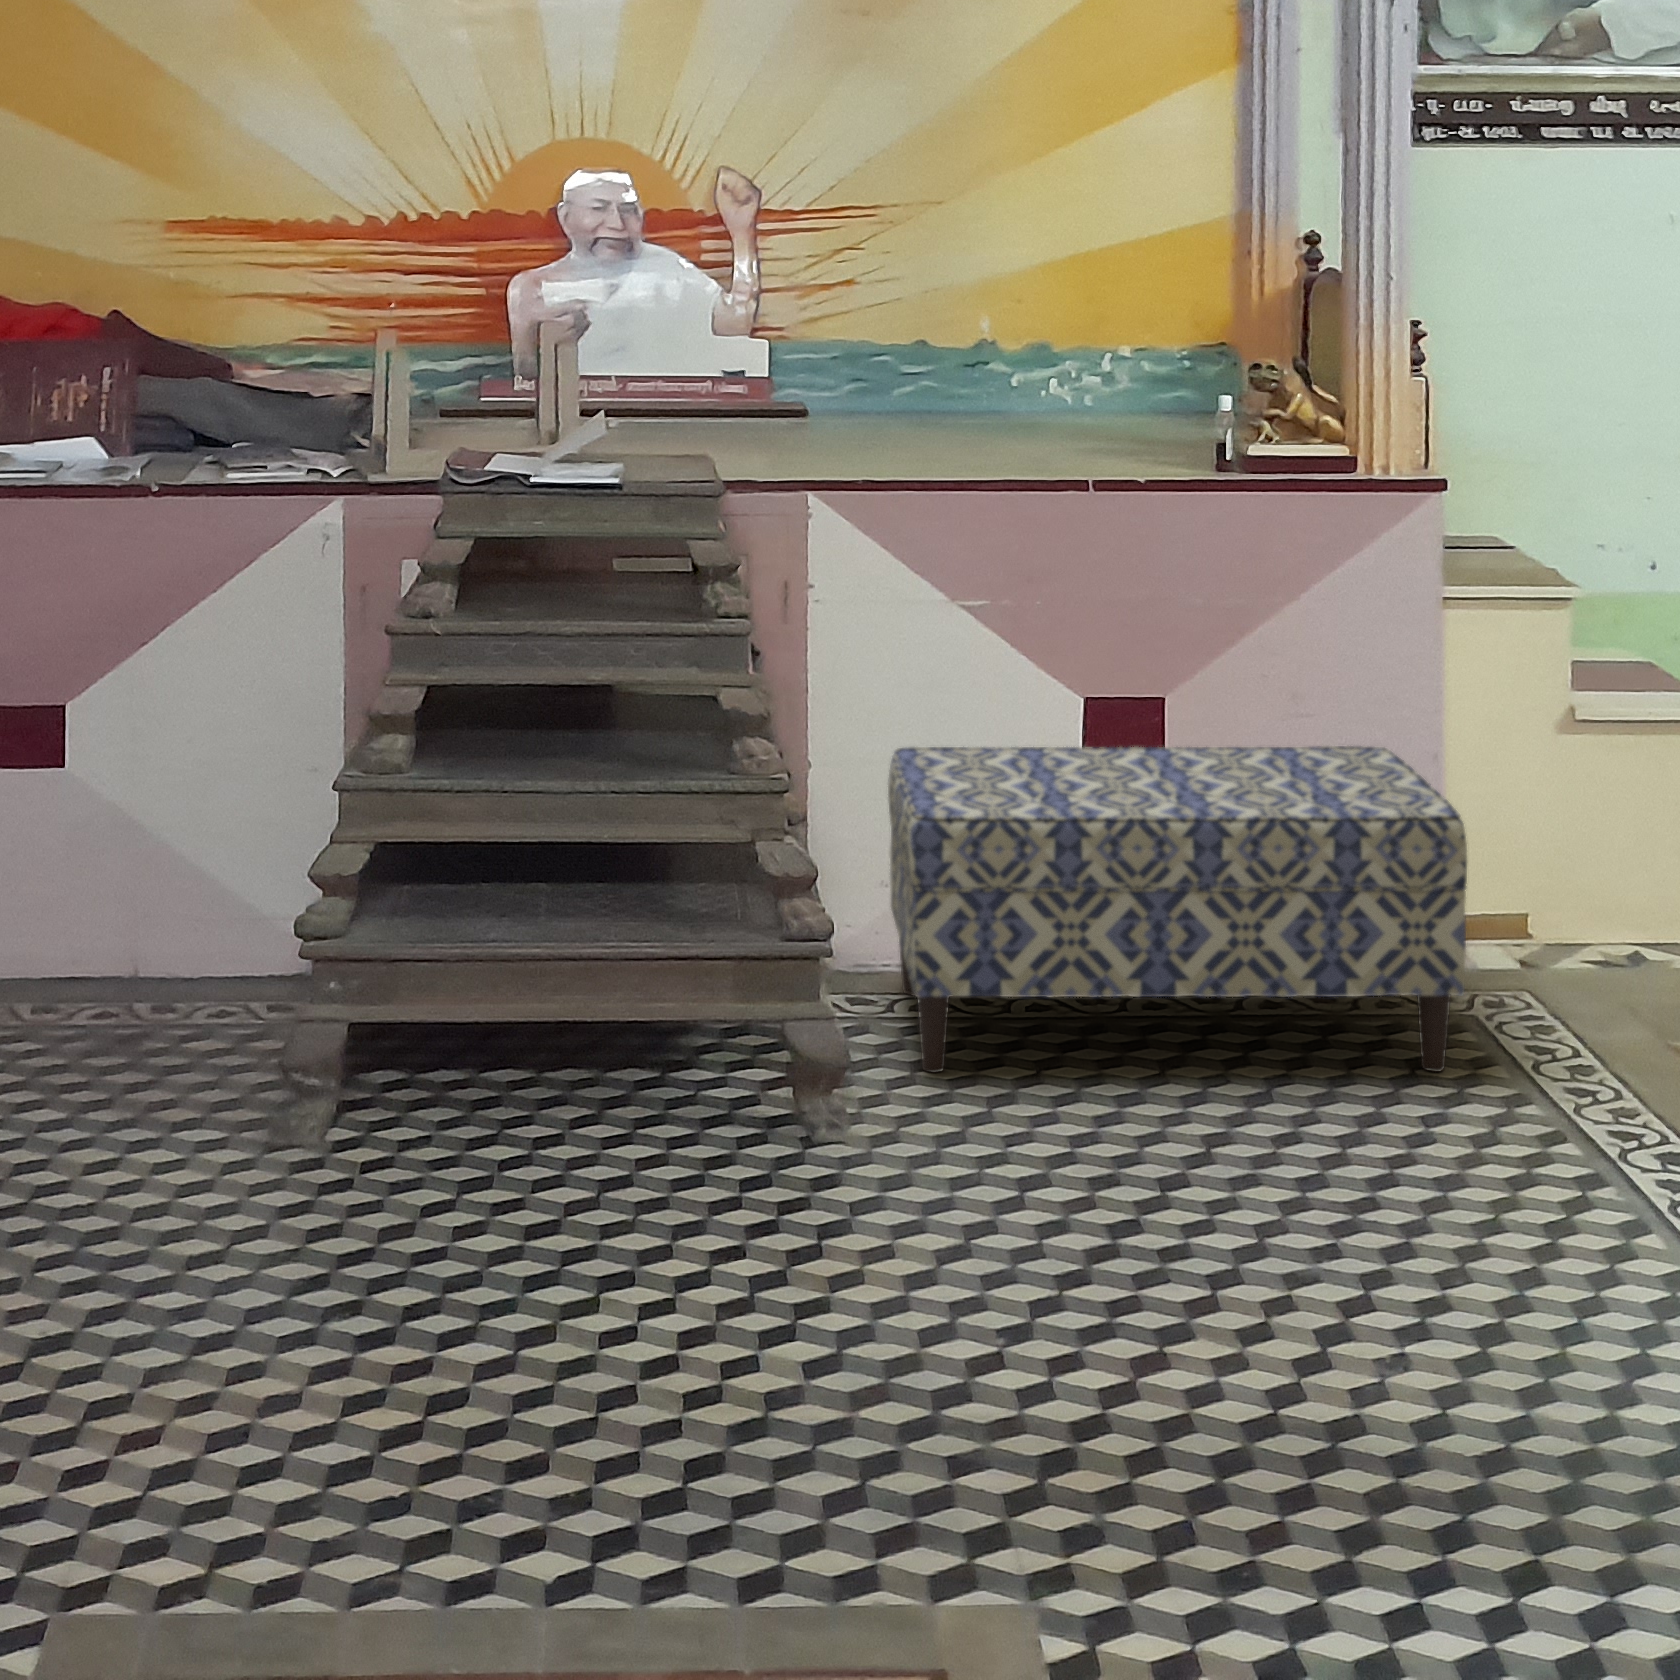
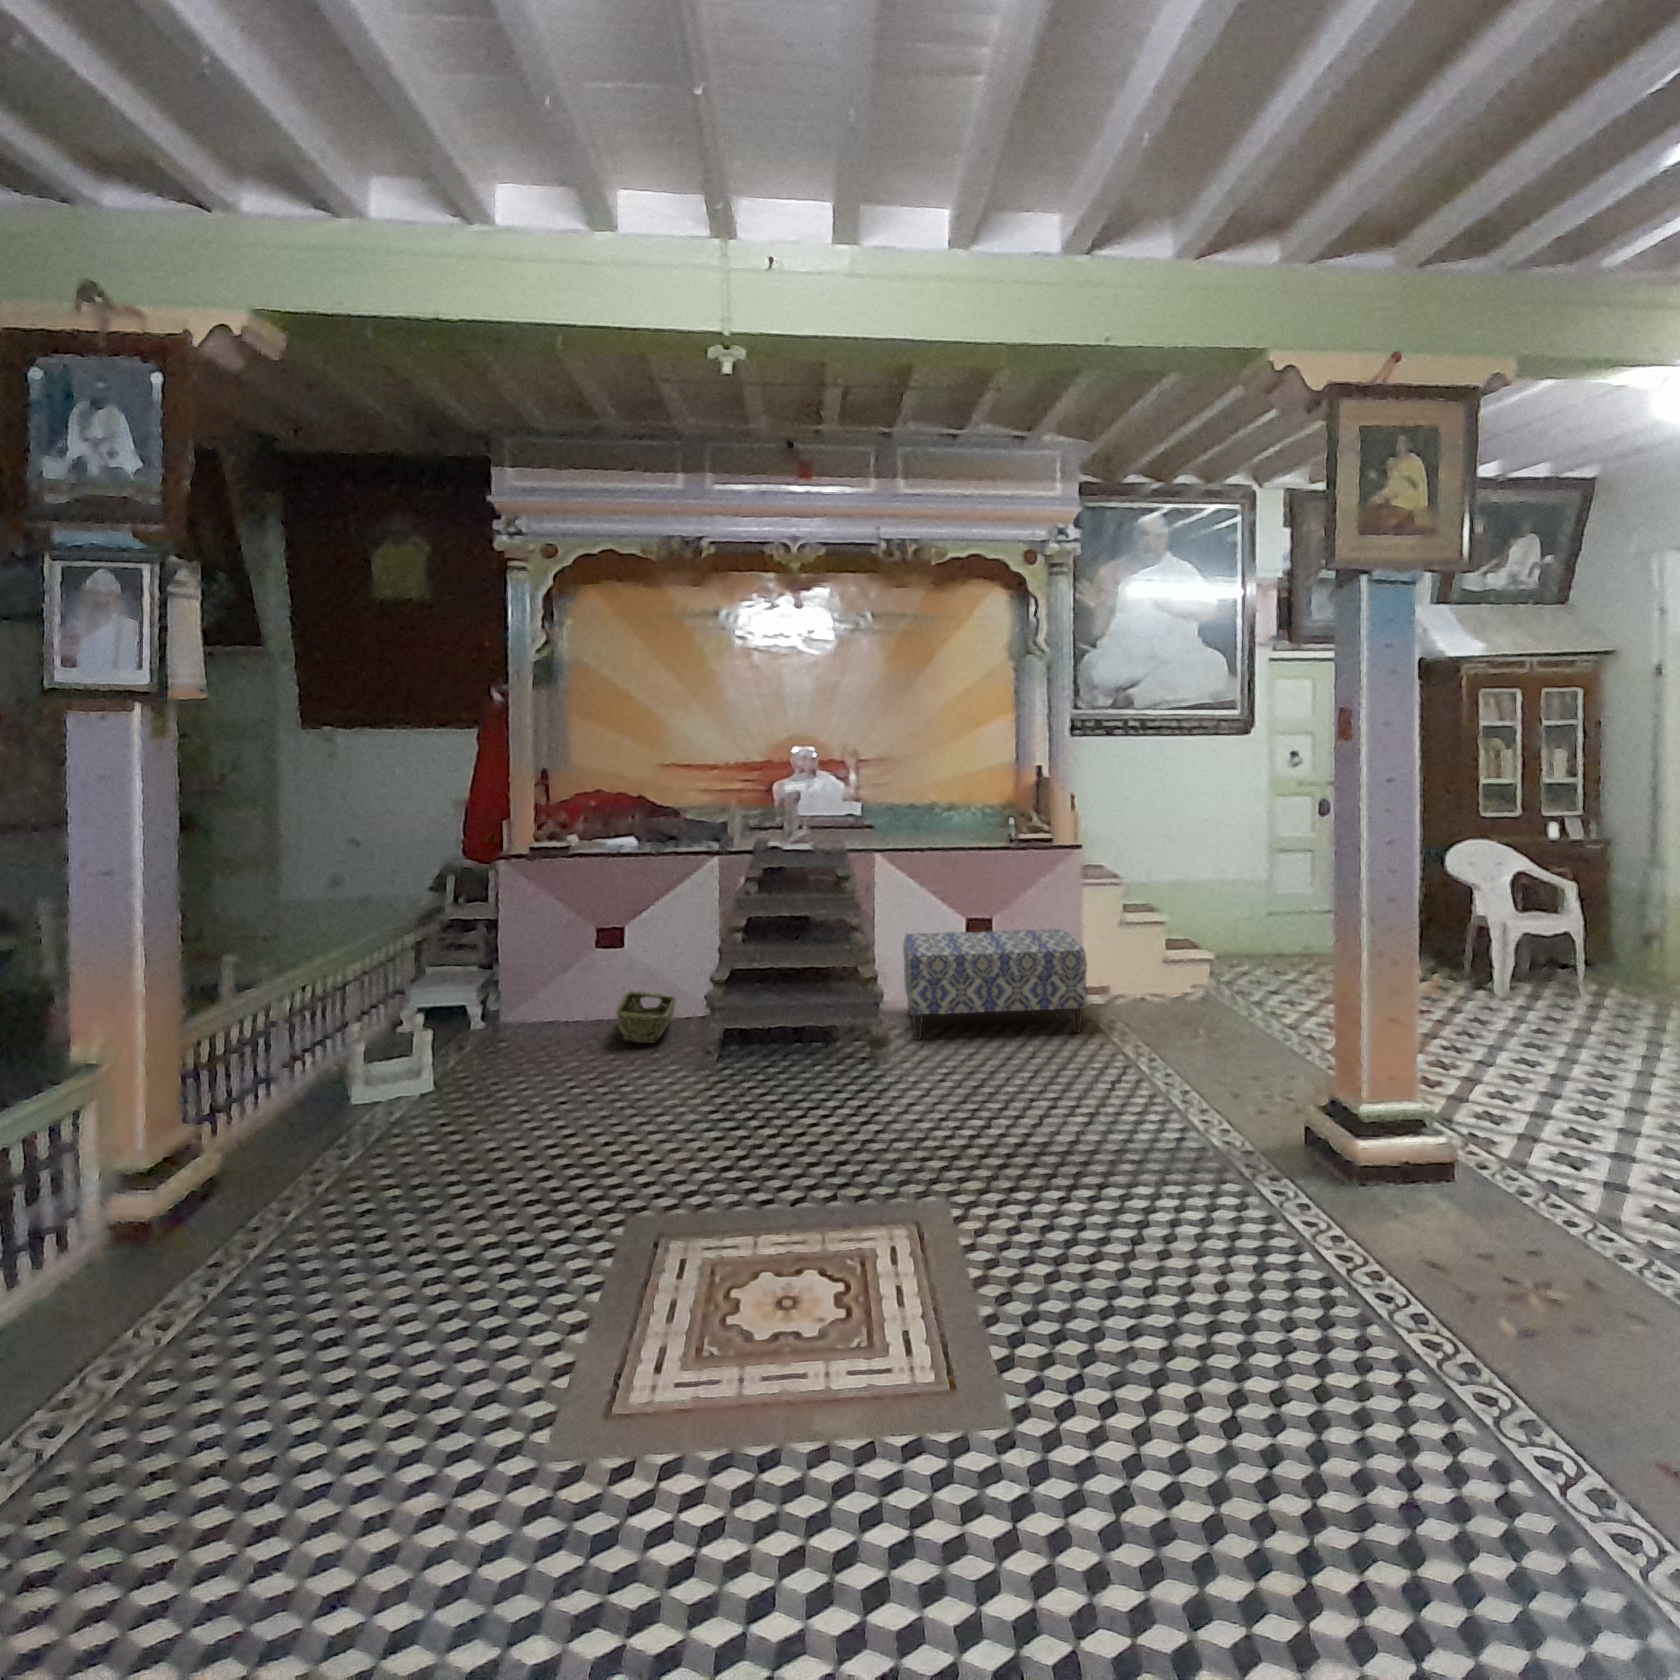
woven basket: none [34,894,209,1050] -> present [616,992,676,1043]

